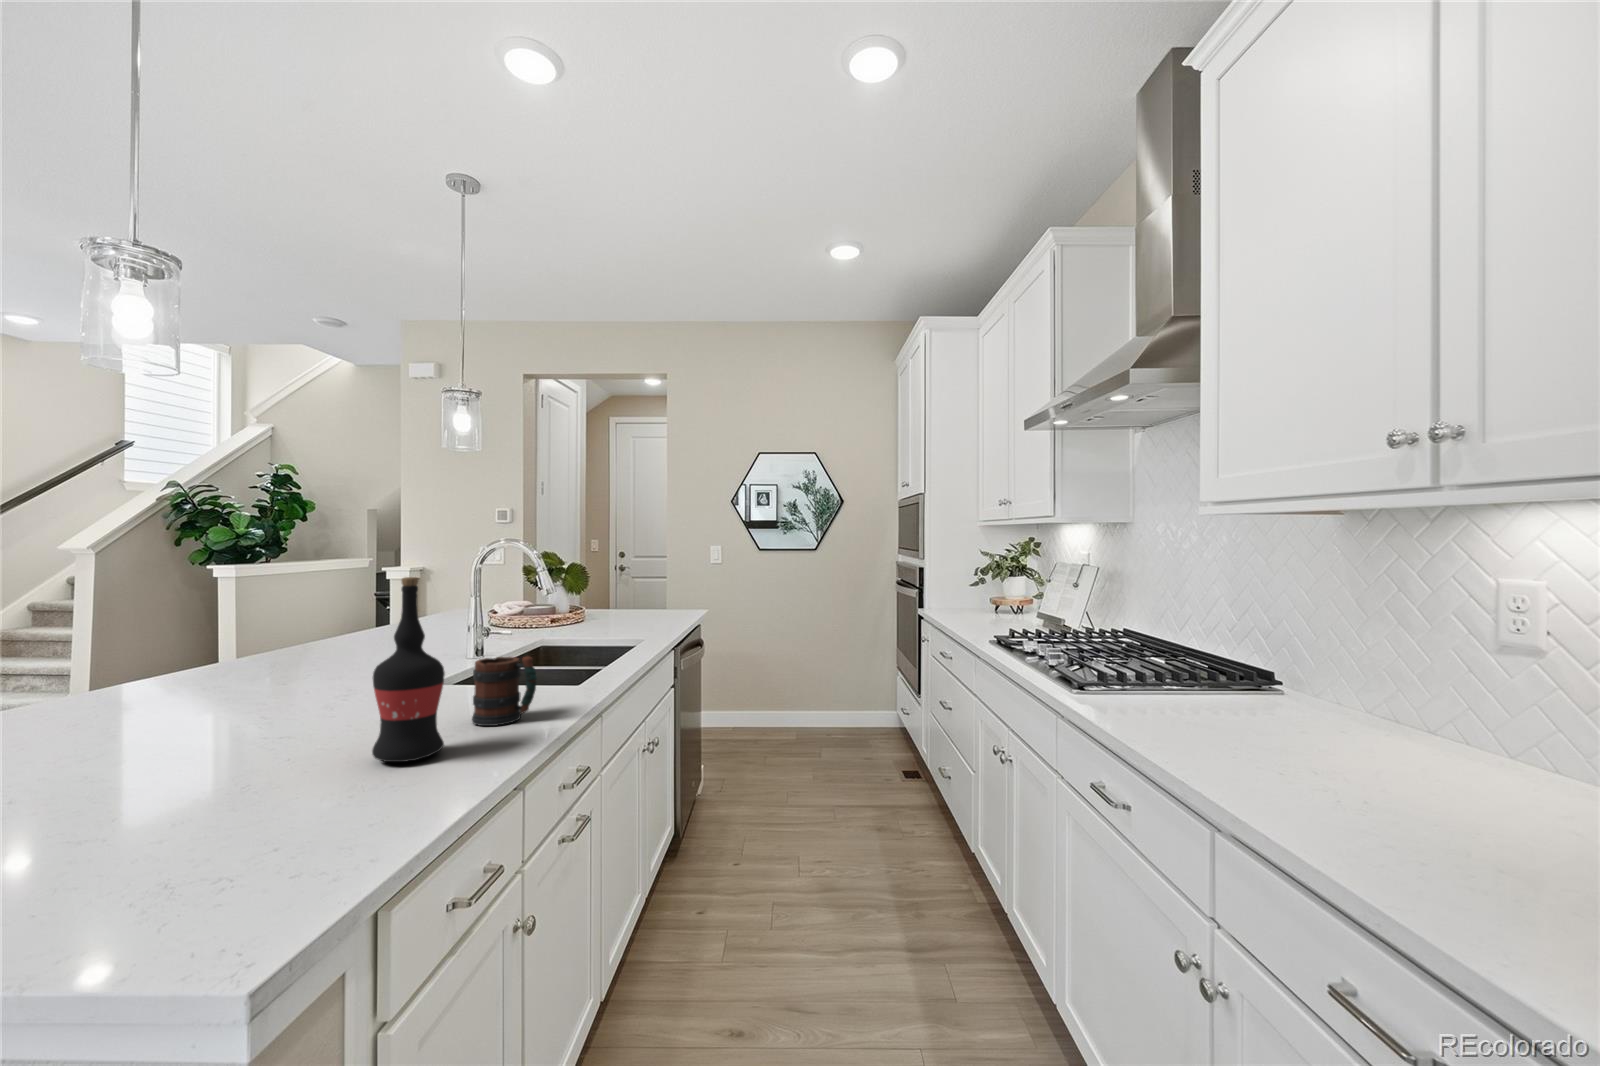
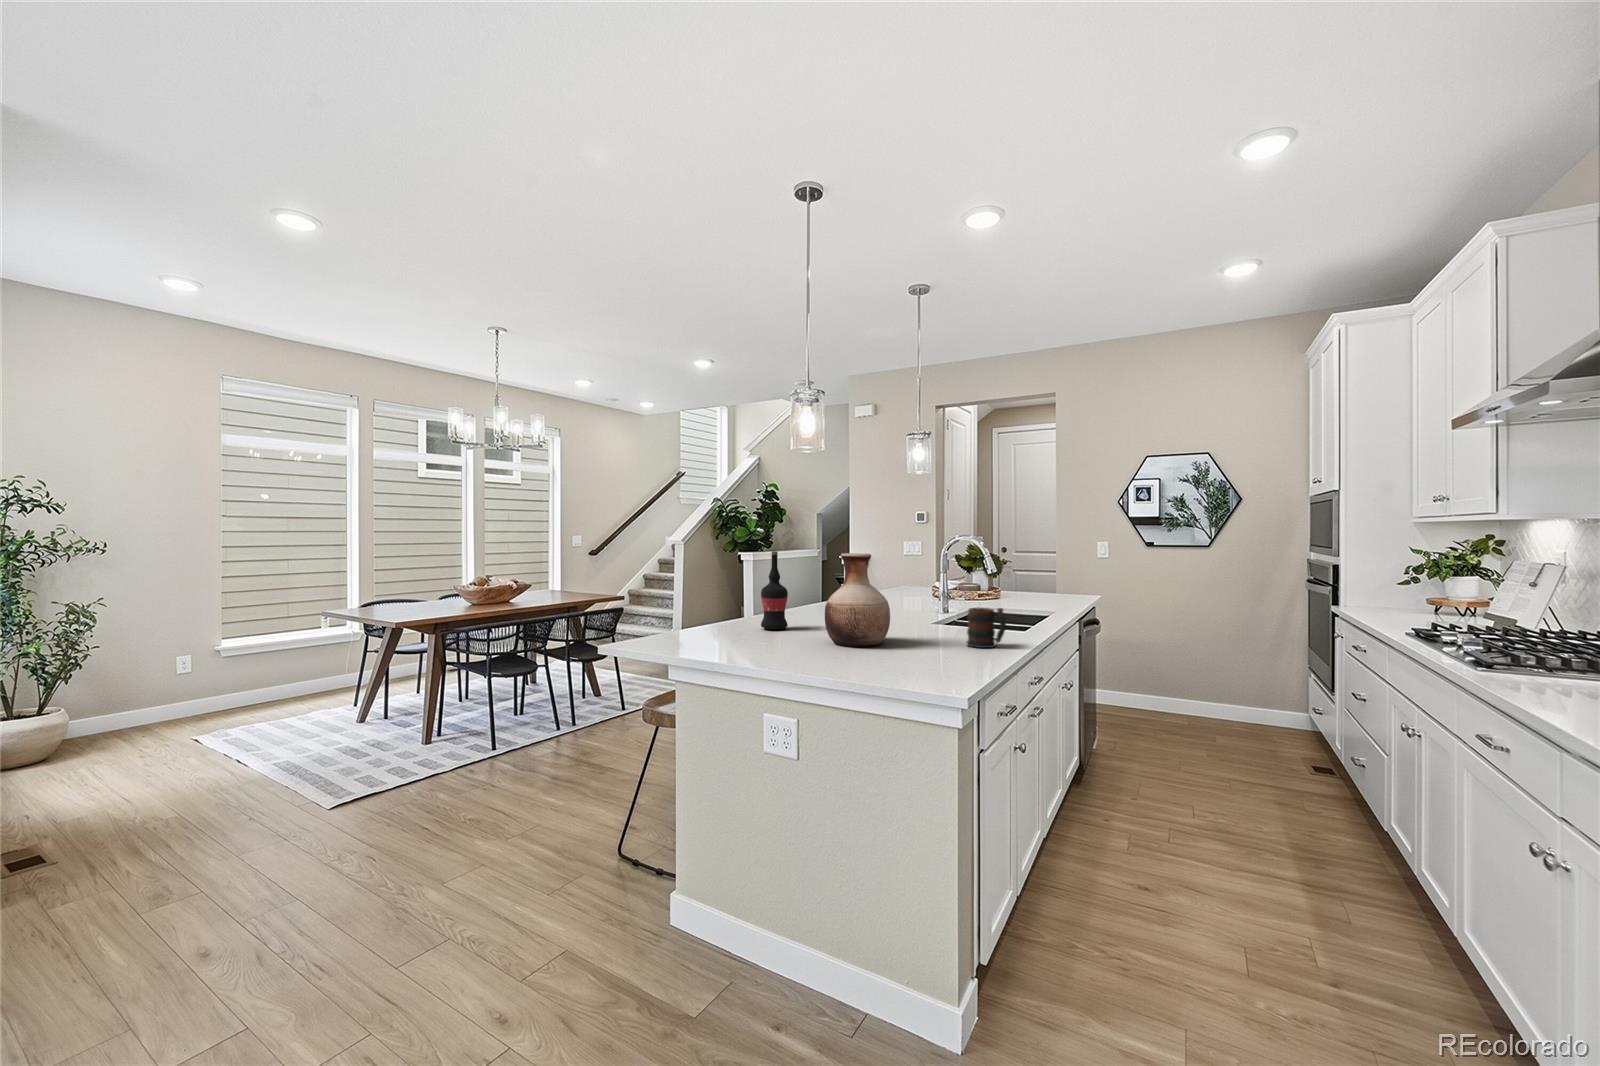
vase: none [164,573,323,757] -> present [825,553,890,647]
wine bottle: present [372,577,445,762] -> present [761,551,788,629]

